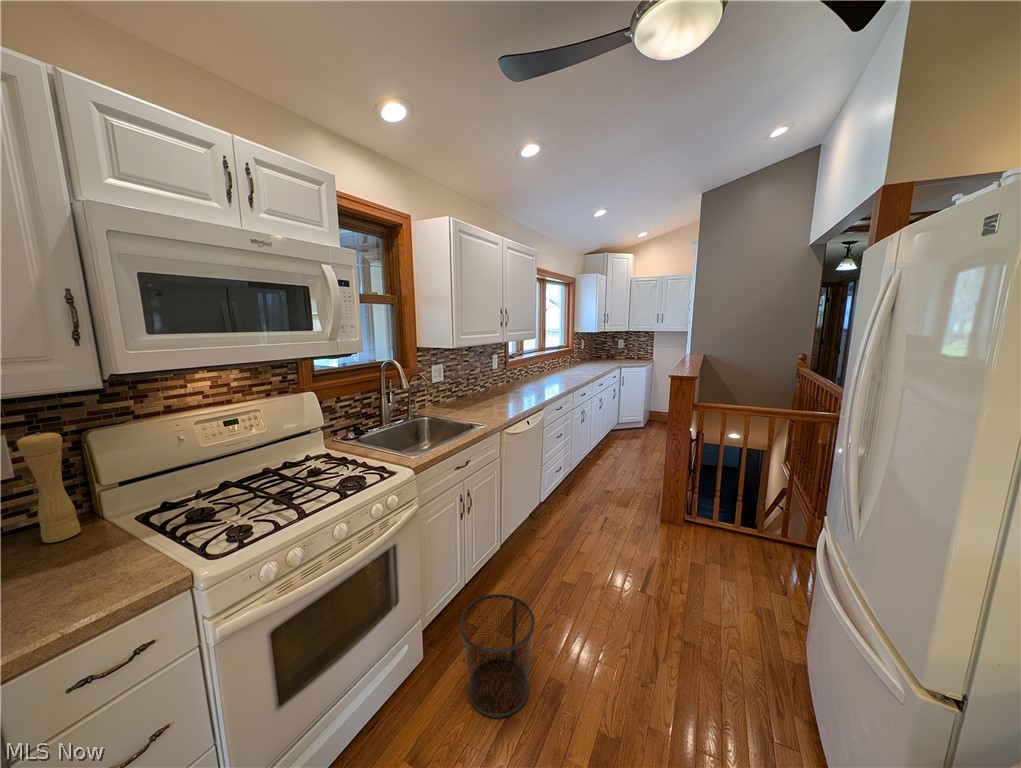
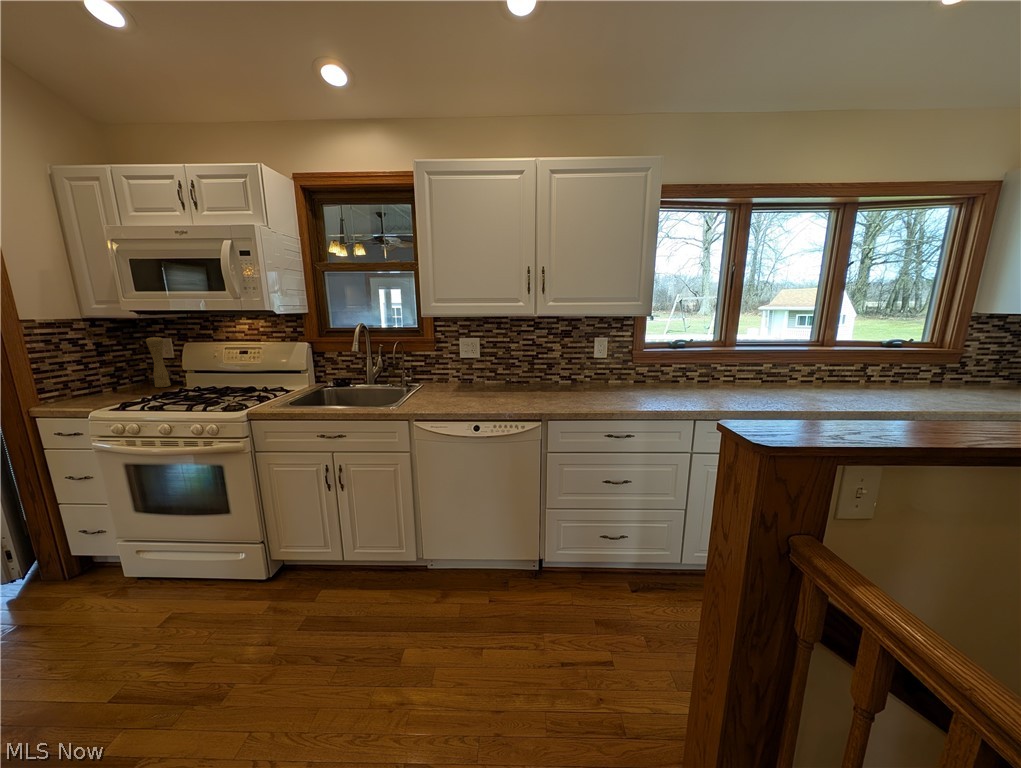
waste bin: present [460,594,535,718] -> none [170,552,265,667]

